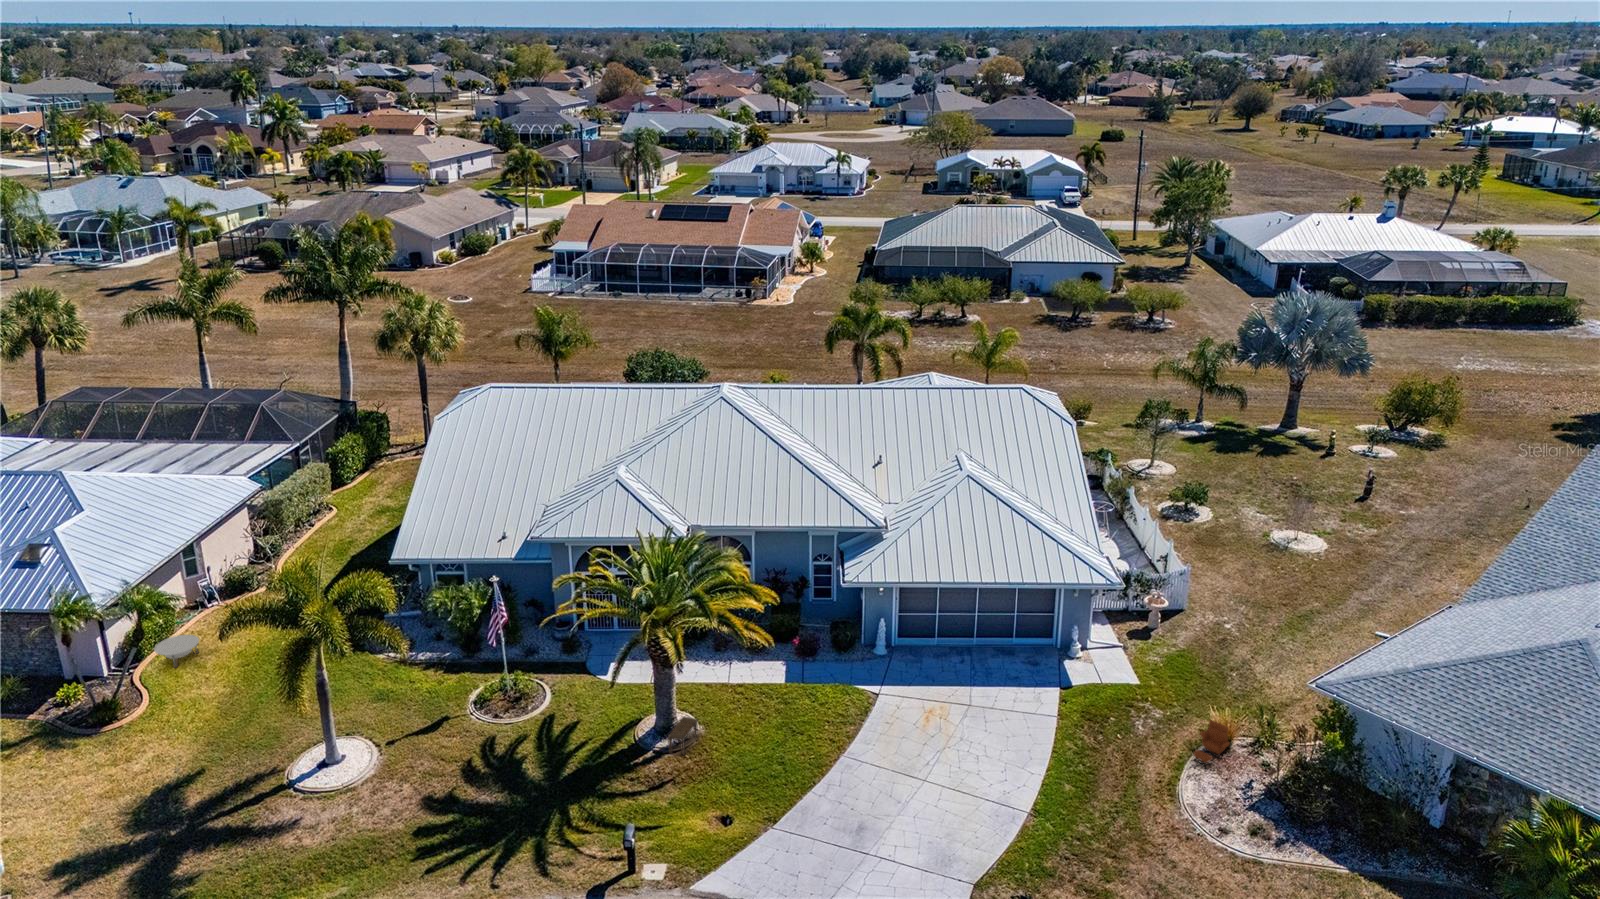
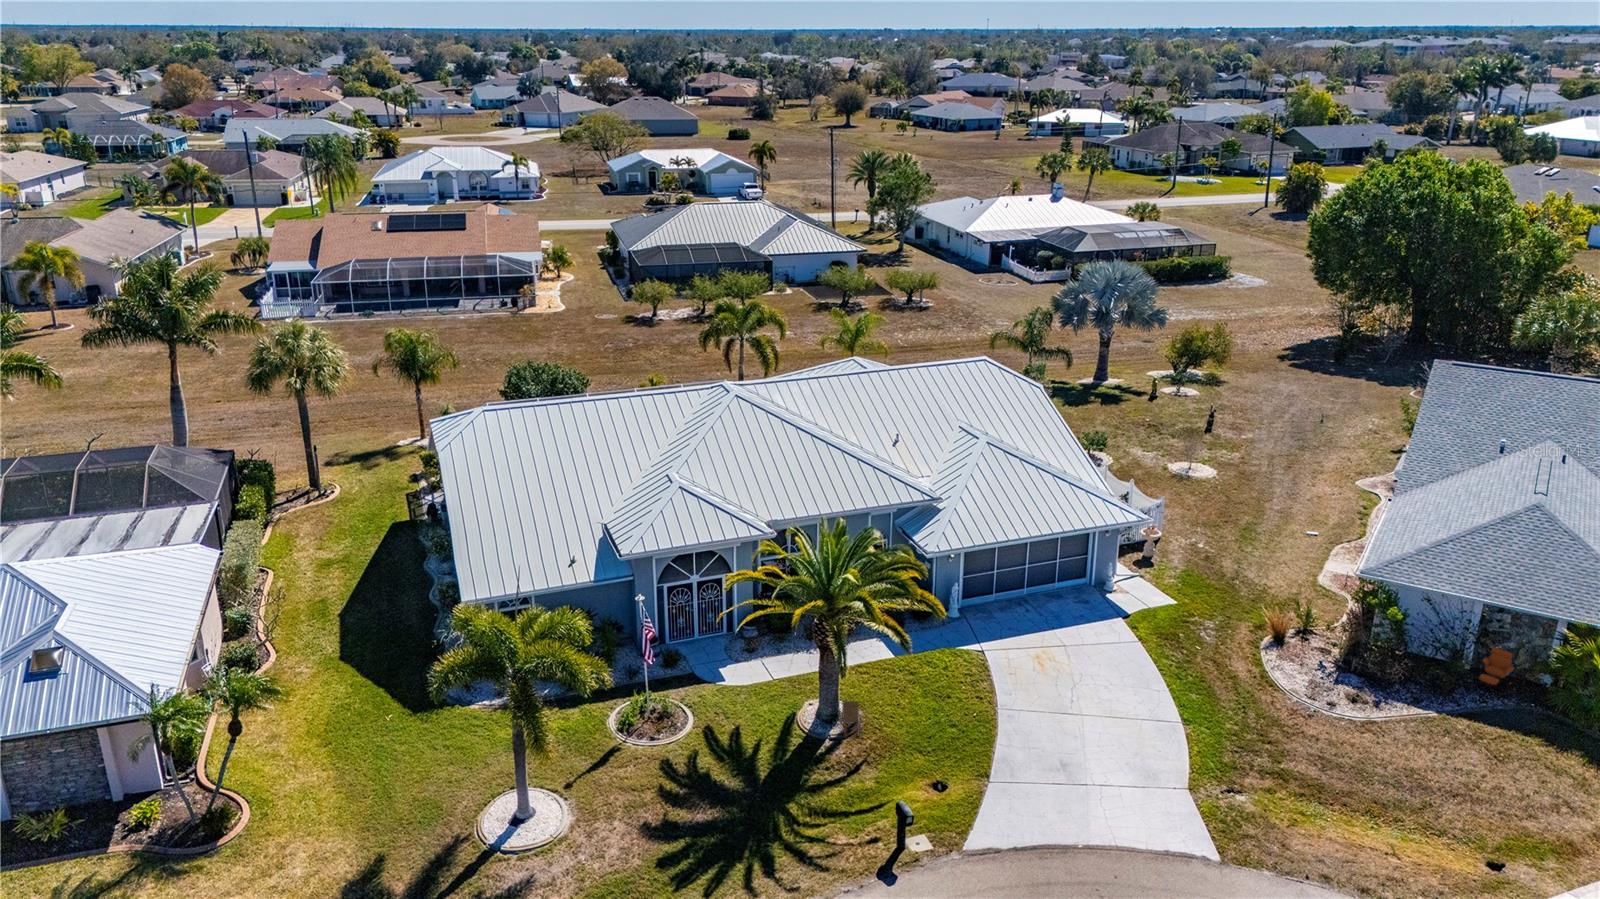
round table: present [154,635,199,668] -> none [222,723,272,762]
lounge chair: present [1193,720,1230,766] -> present [1480,647,1514,688]

